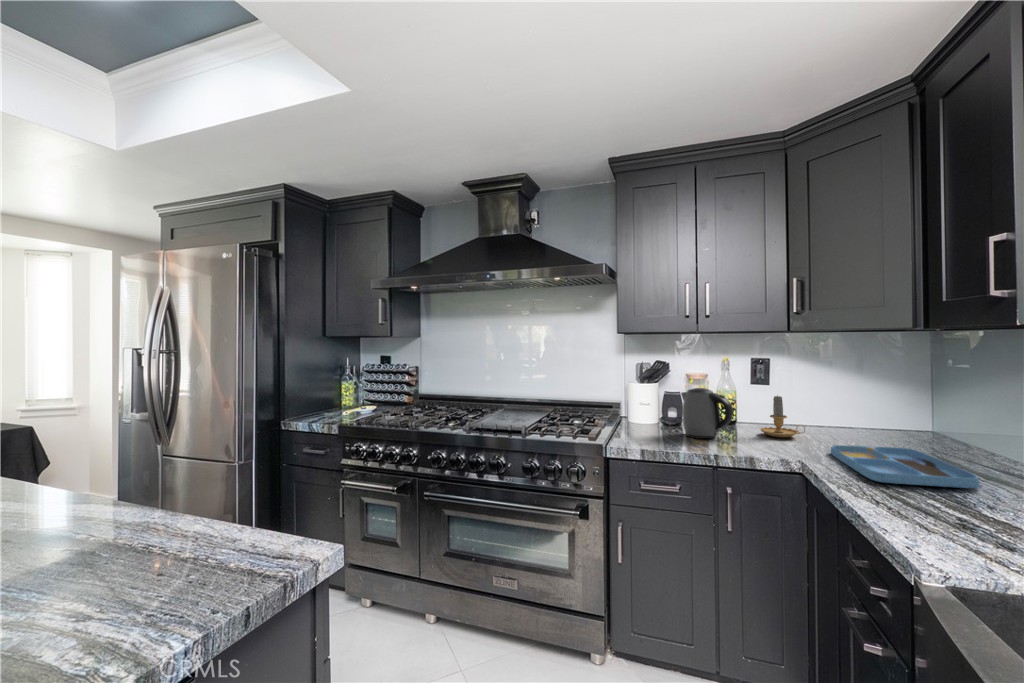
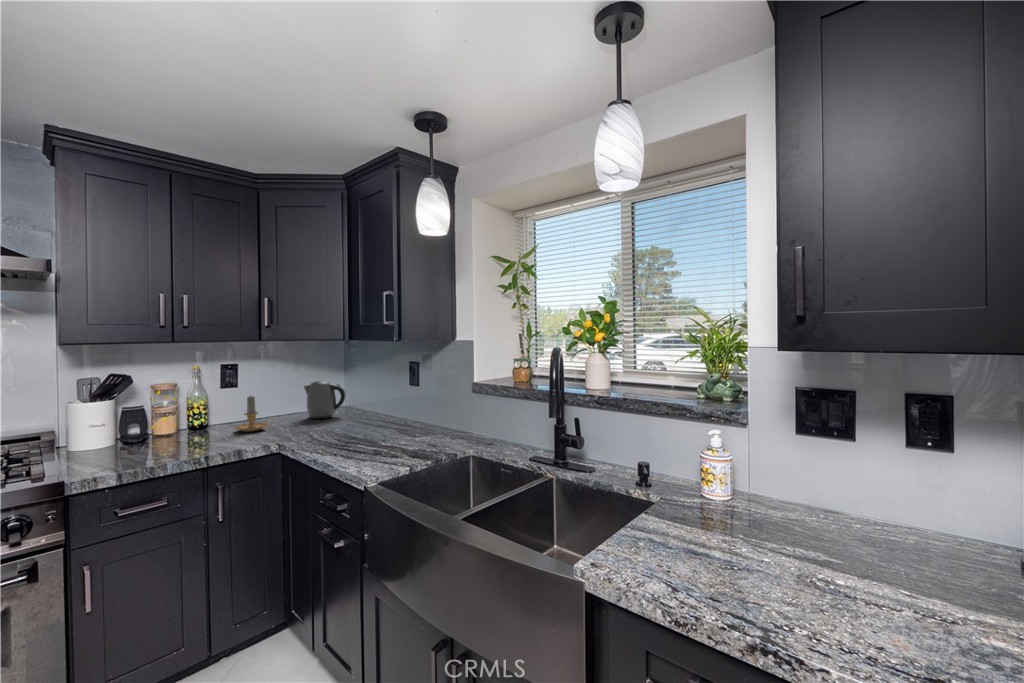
kettle: present [681,388,733,439] -> present [304,381,345,419]
tray: present [831,445,979,488] -> none [296,420,378,444]

